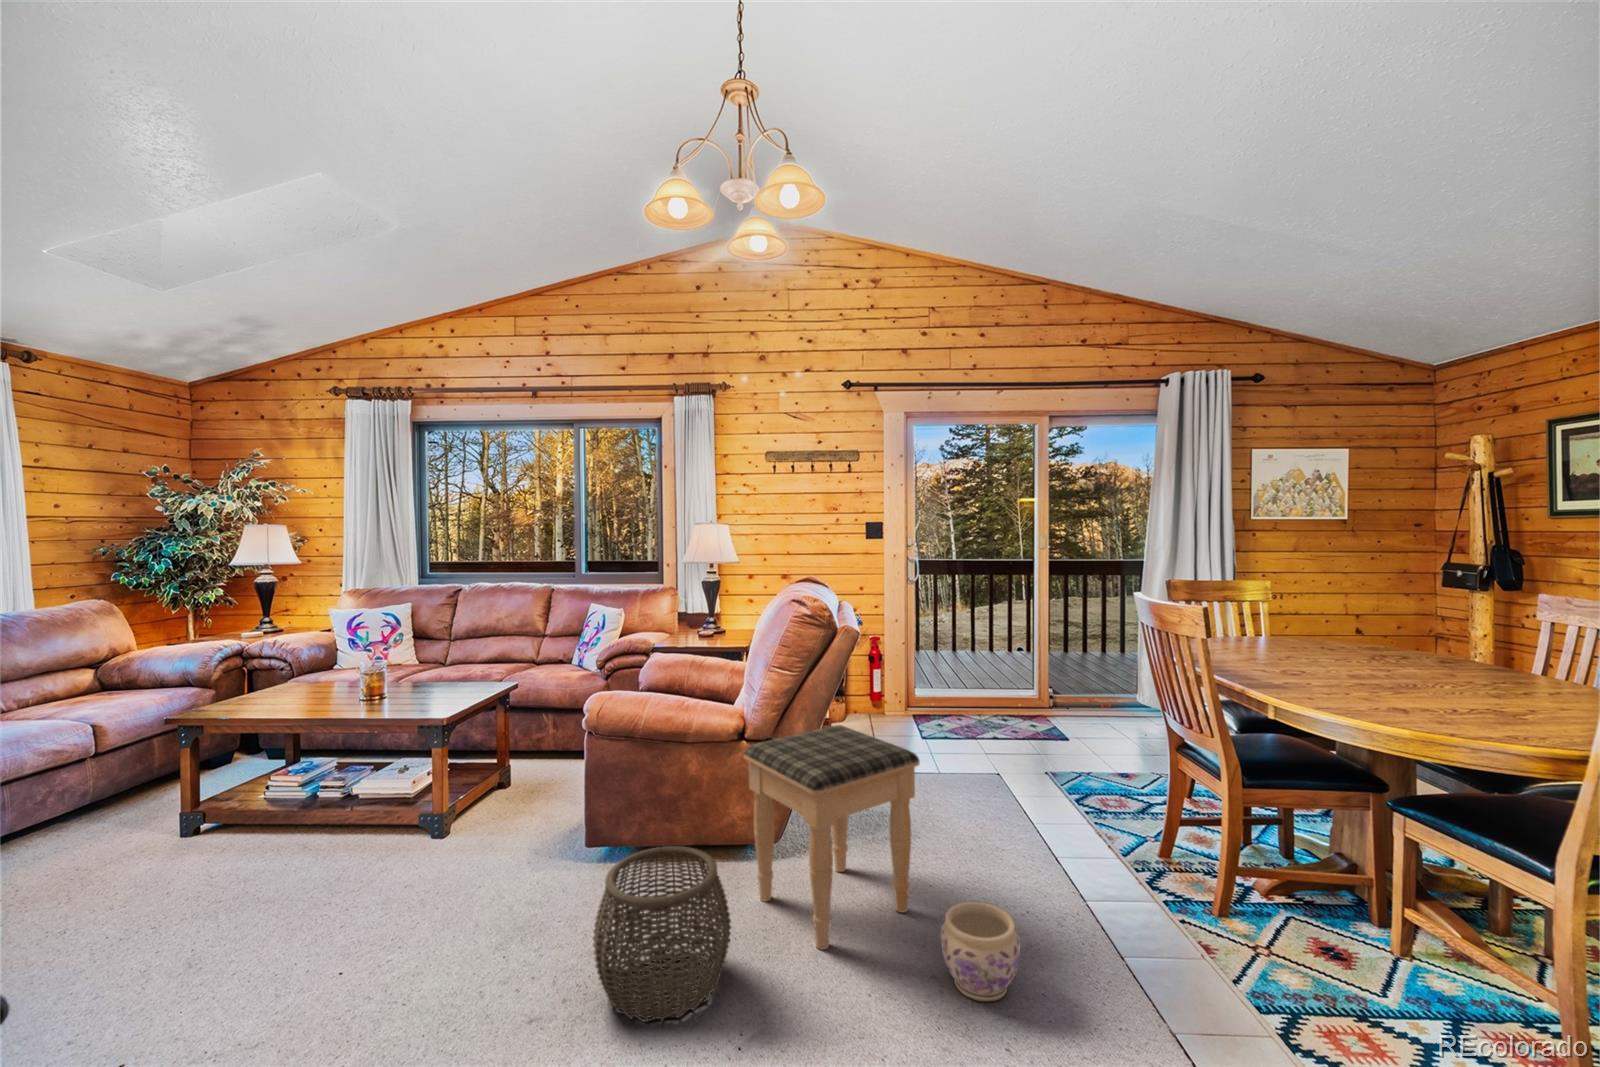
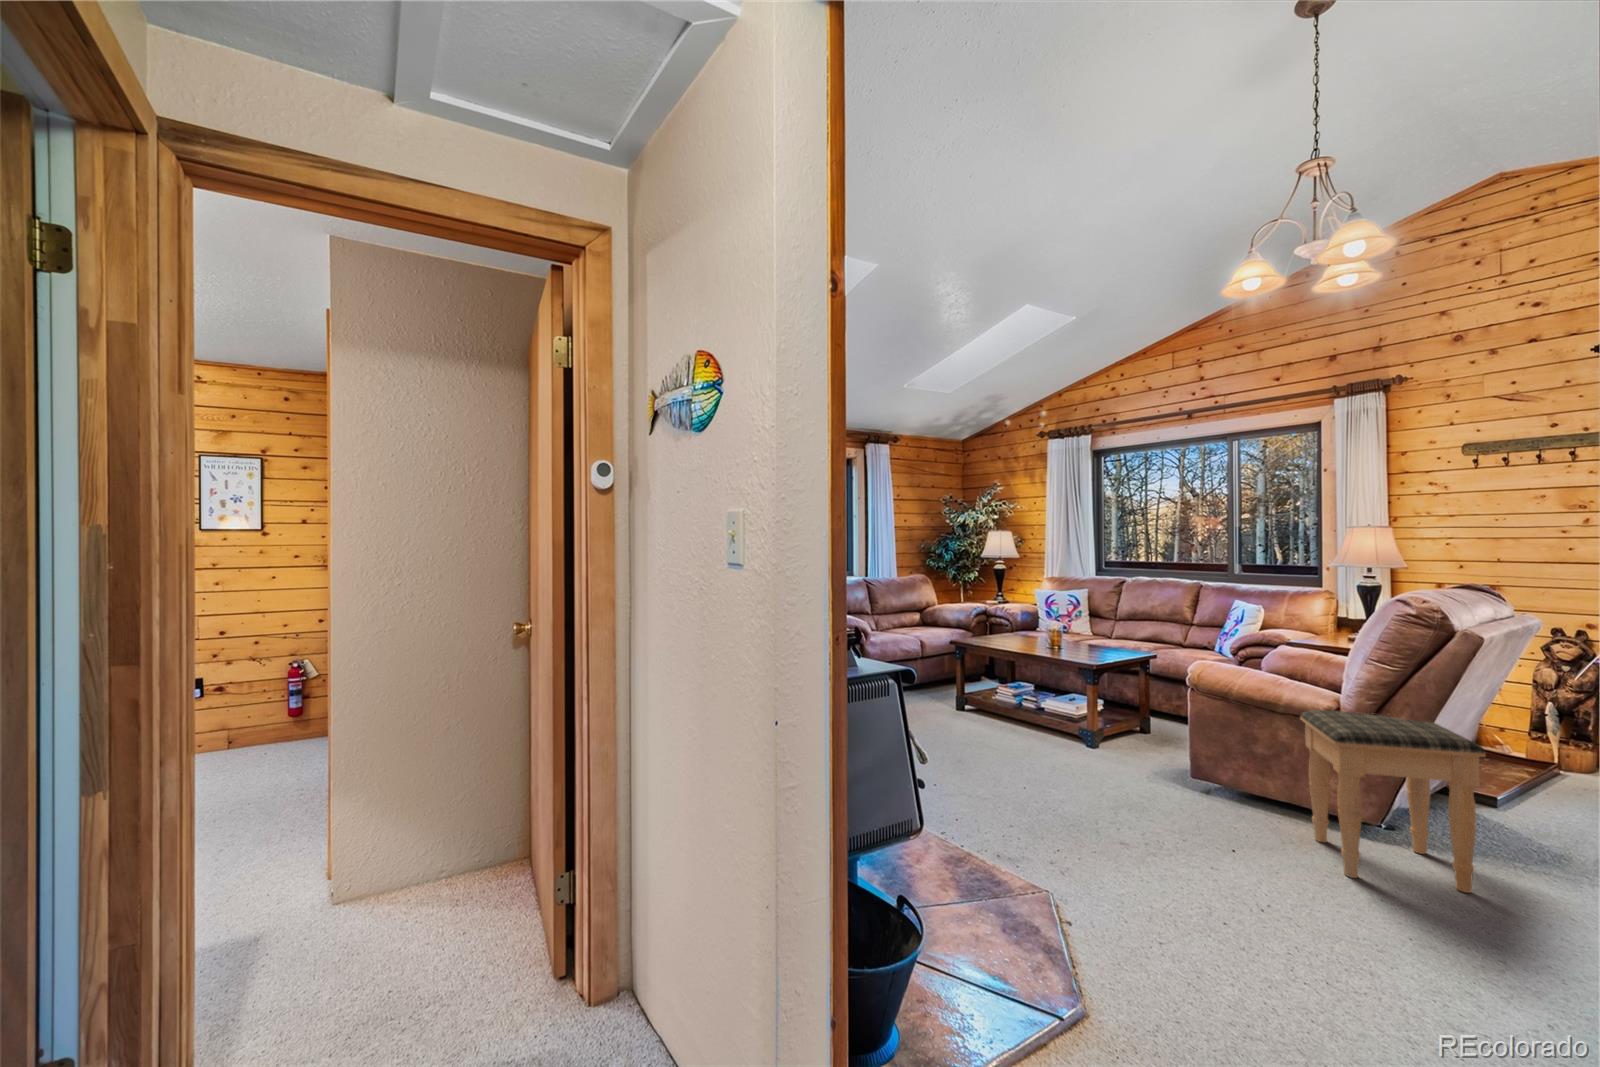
woven basket: present [593,846,731,1022] -> none [1150,755,1257,859]
planter: present [940,902,1020,1002] -> none [1452,873,1551,961]

